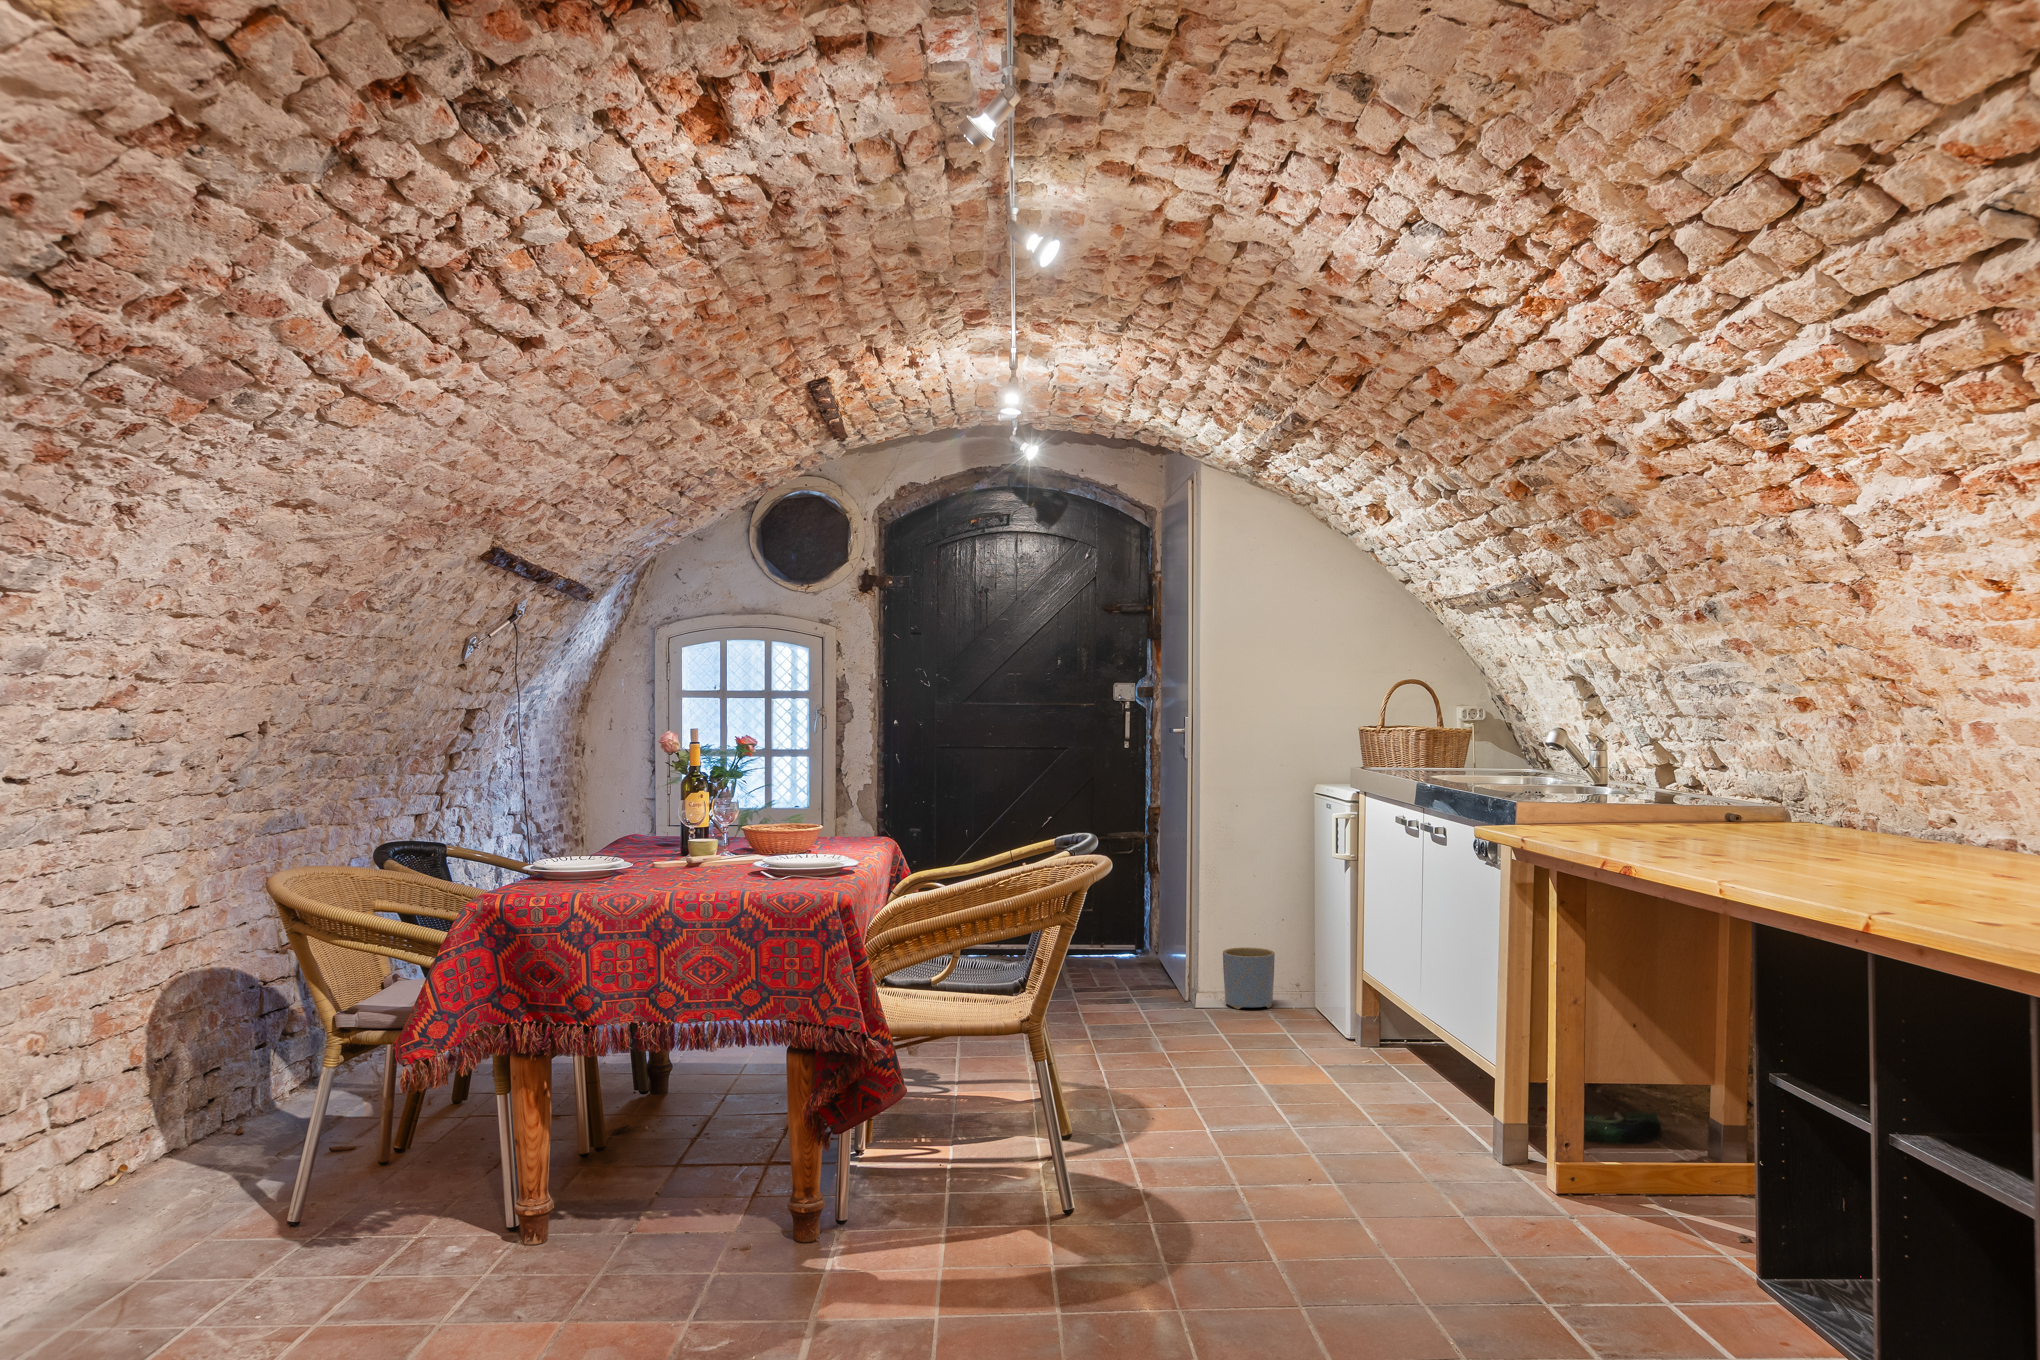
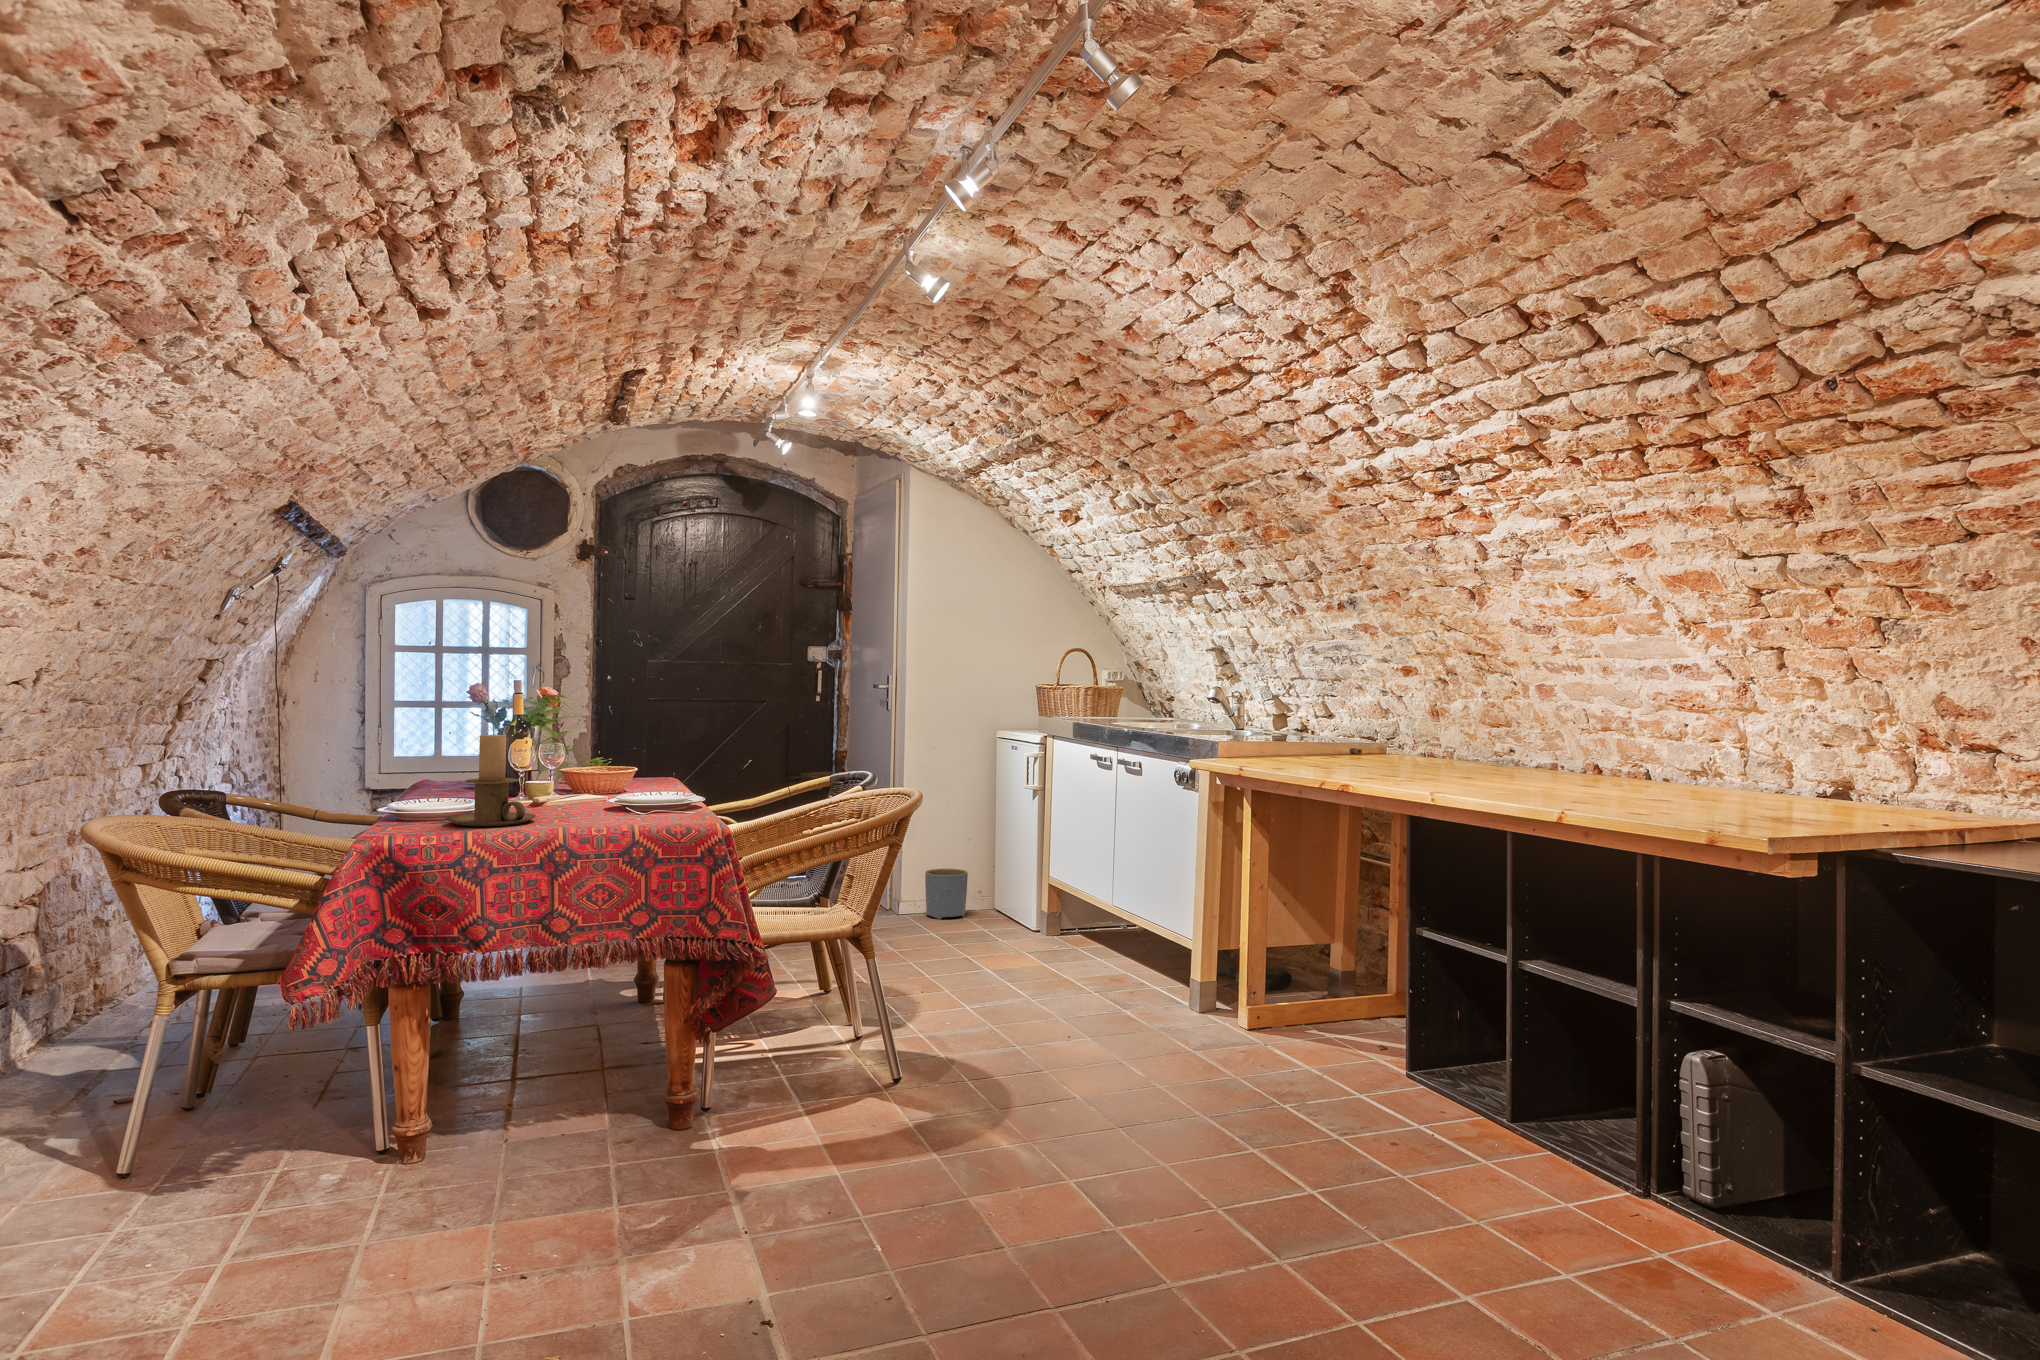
candle holder: none [523,796,618,897] -> present [445,734,536,826]

